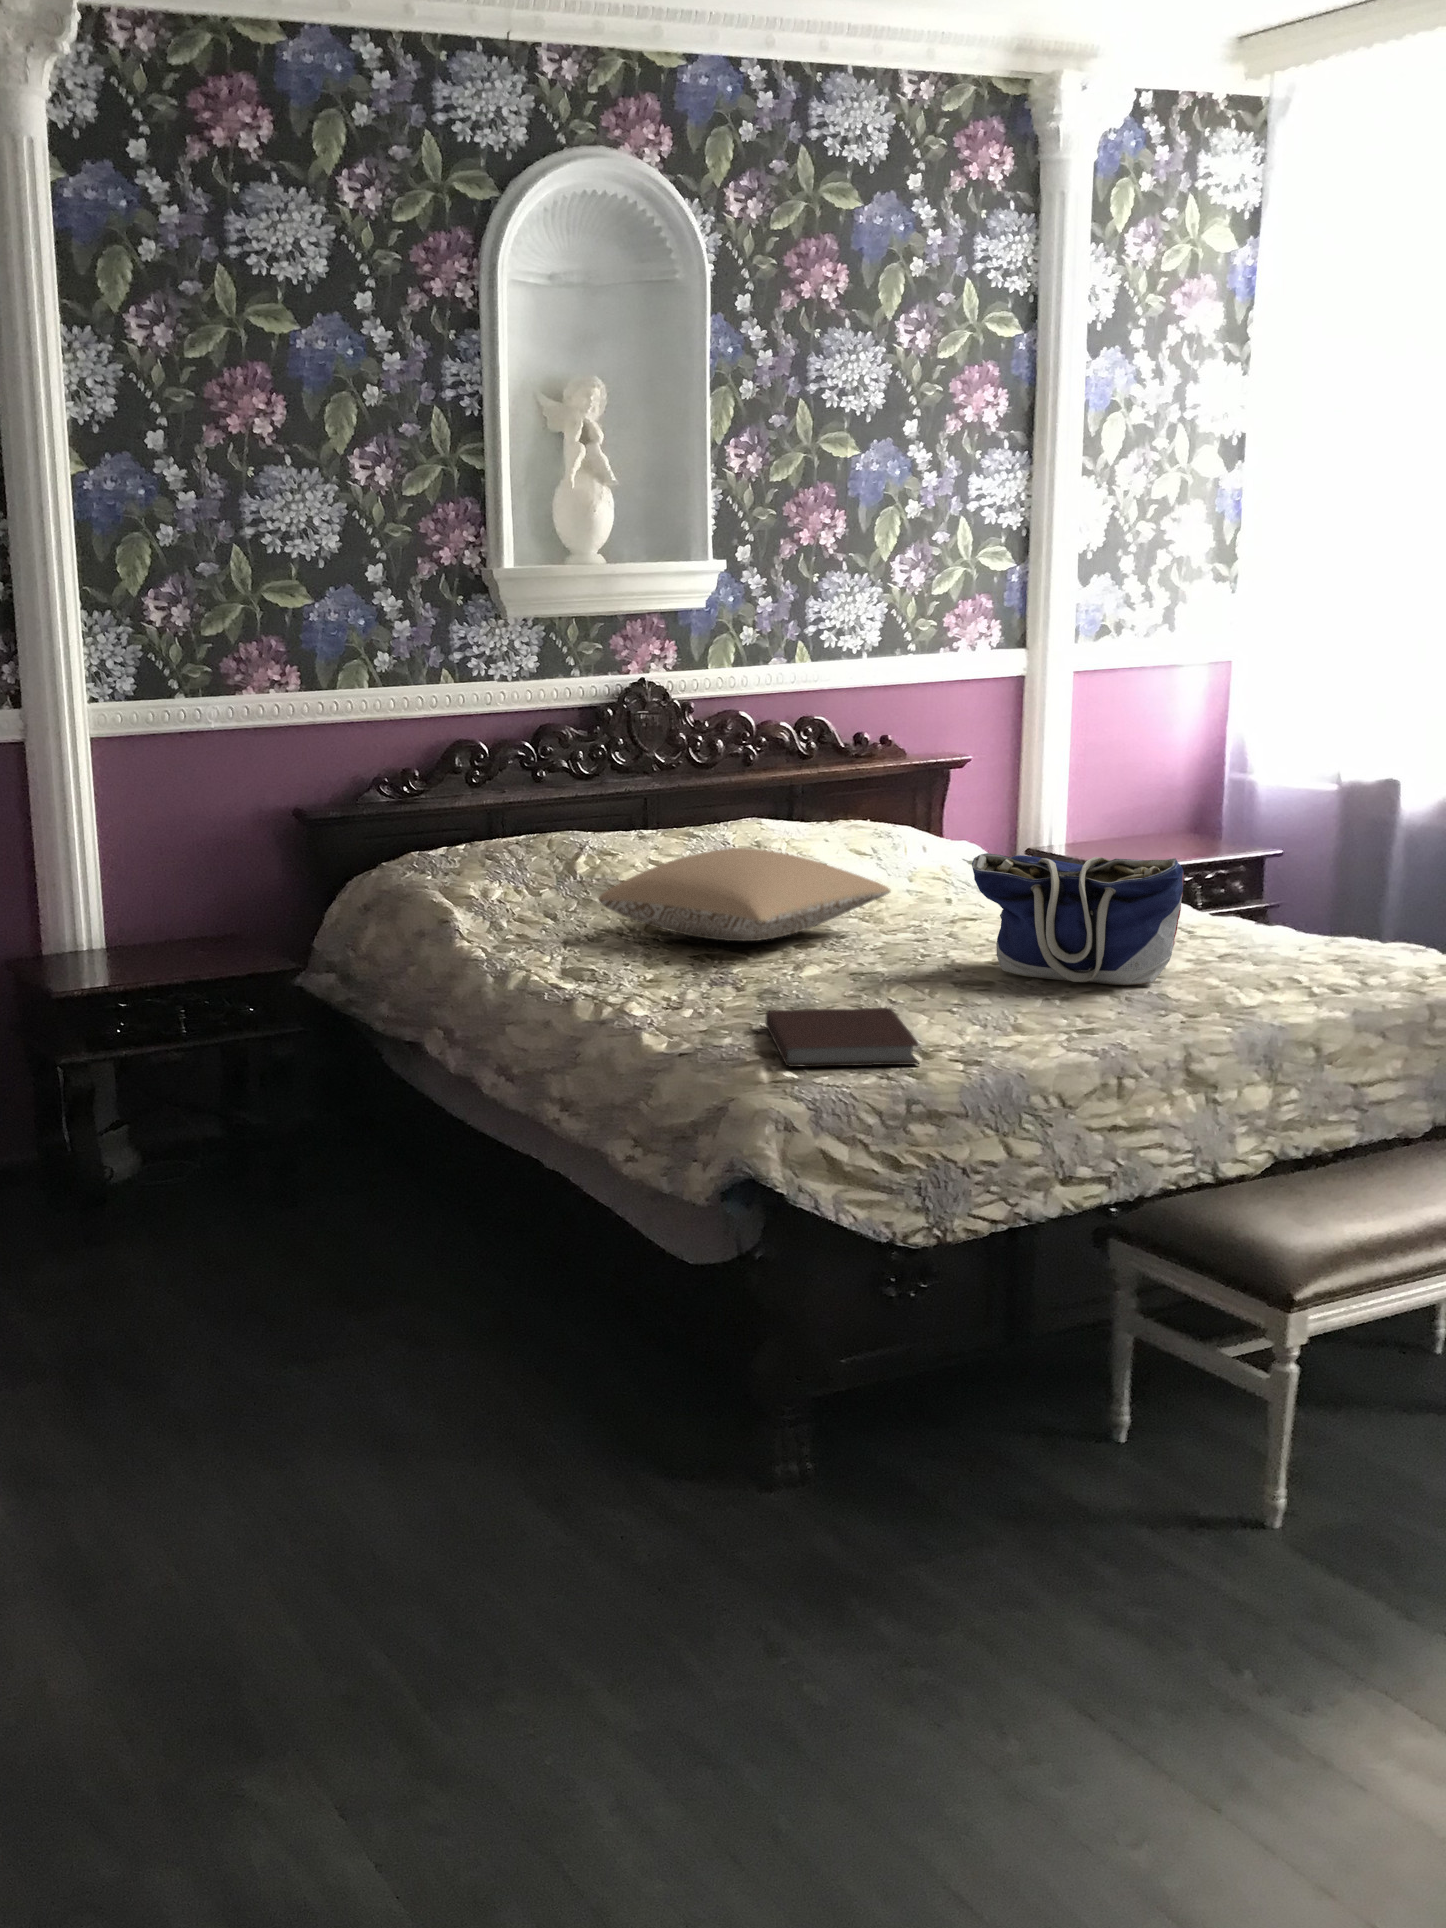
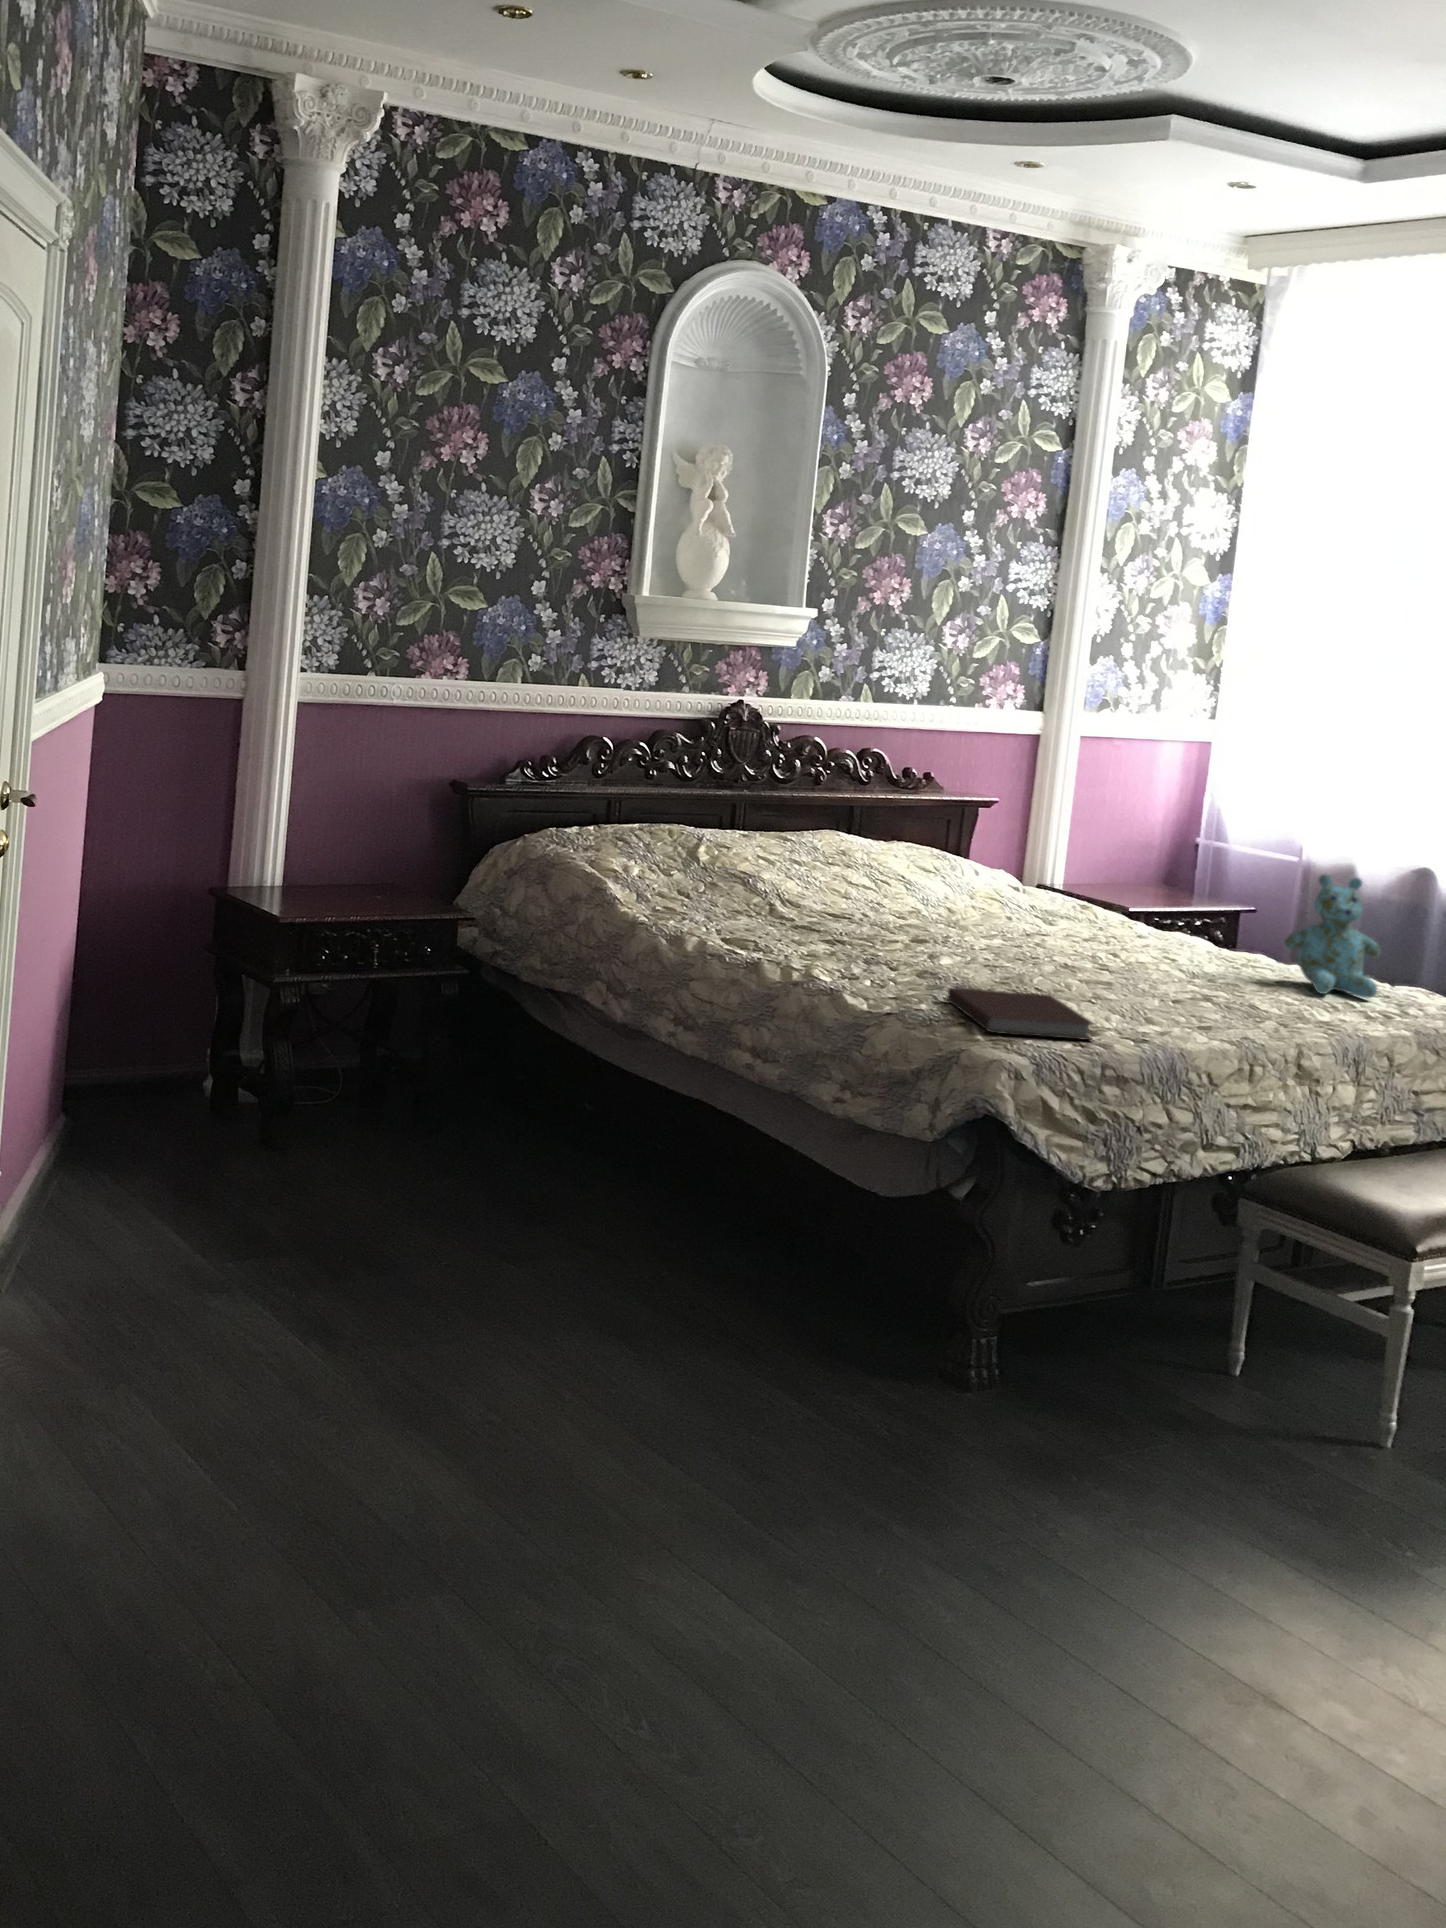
stuffed bear: none [1220,822,1341,969] -> present [1284,874,1380,998]
pillow: present [599,848,890,941] -> none [759,853,1001,933]
tote bag: present [972,853,1184,985] -> none [1096,876,1277,997]

